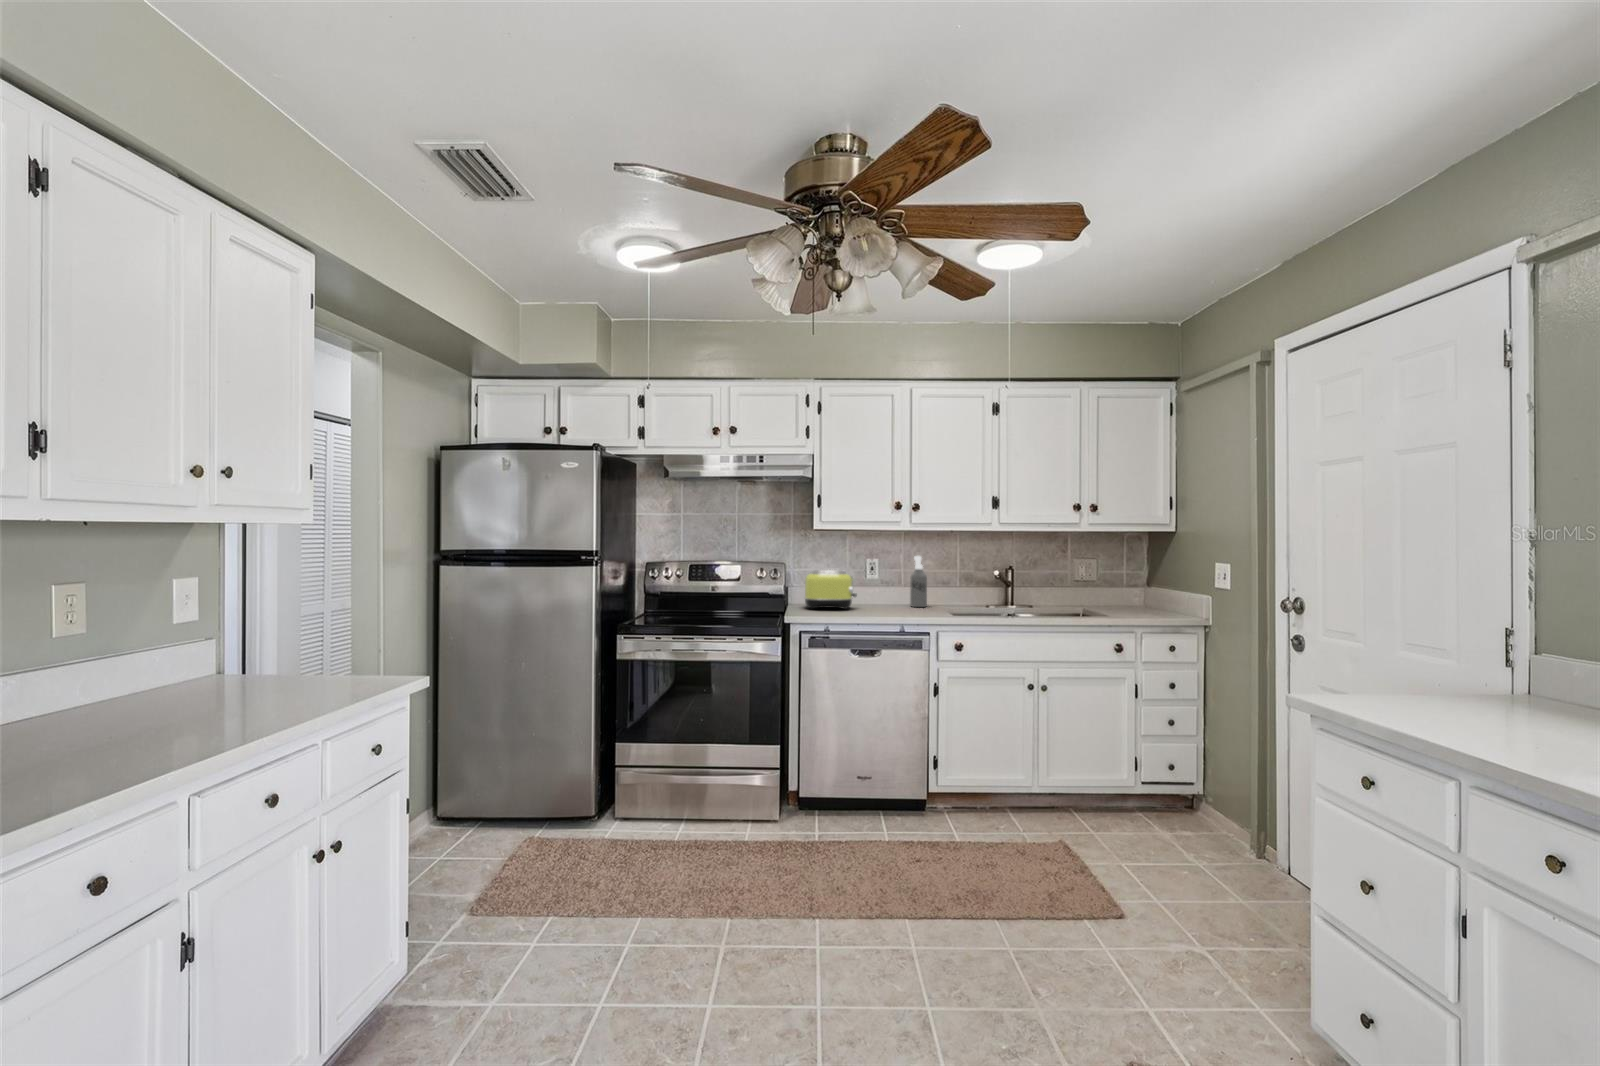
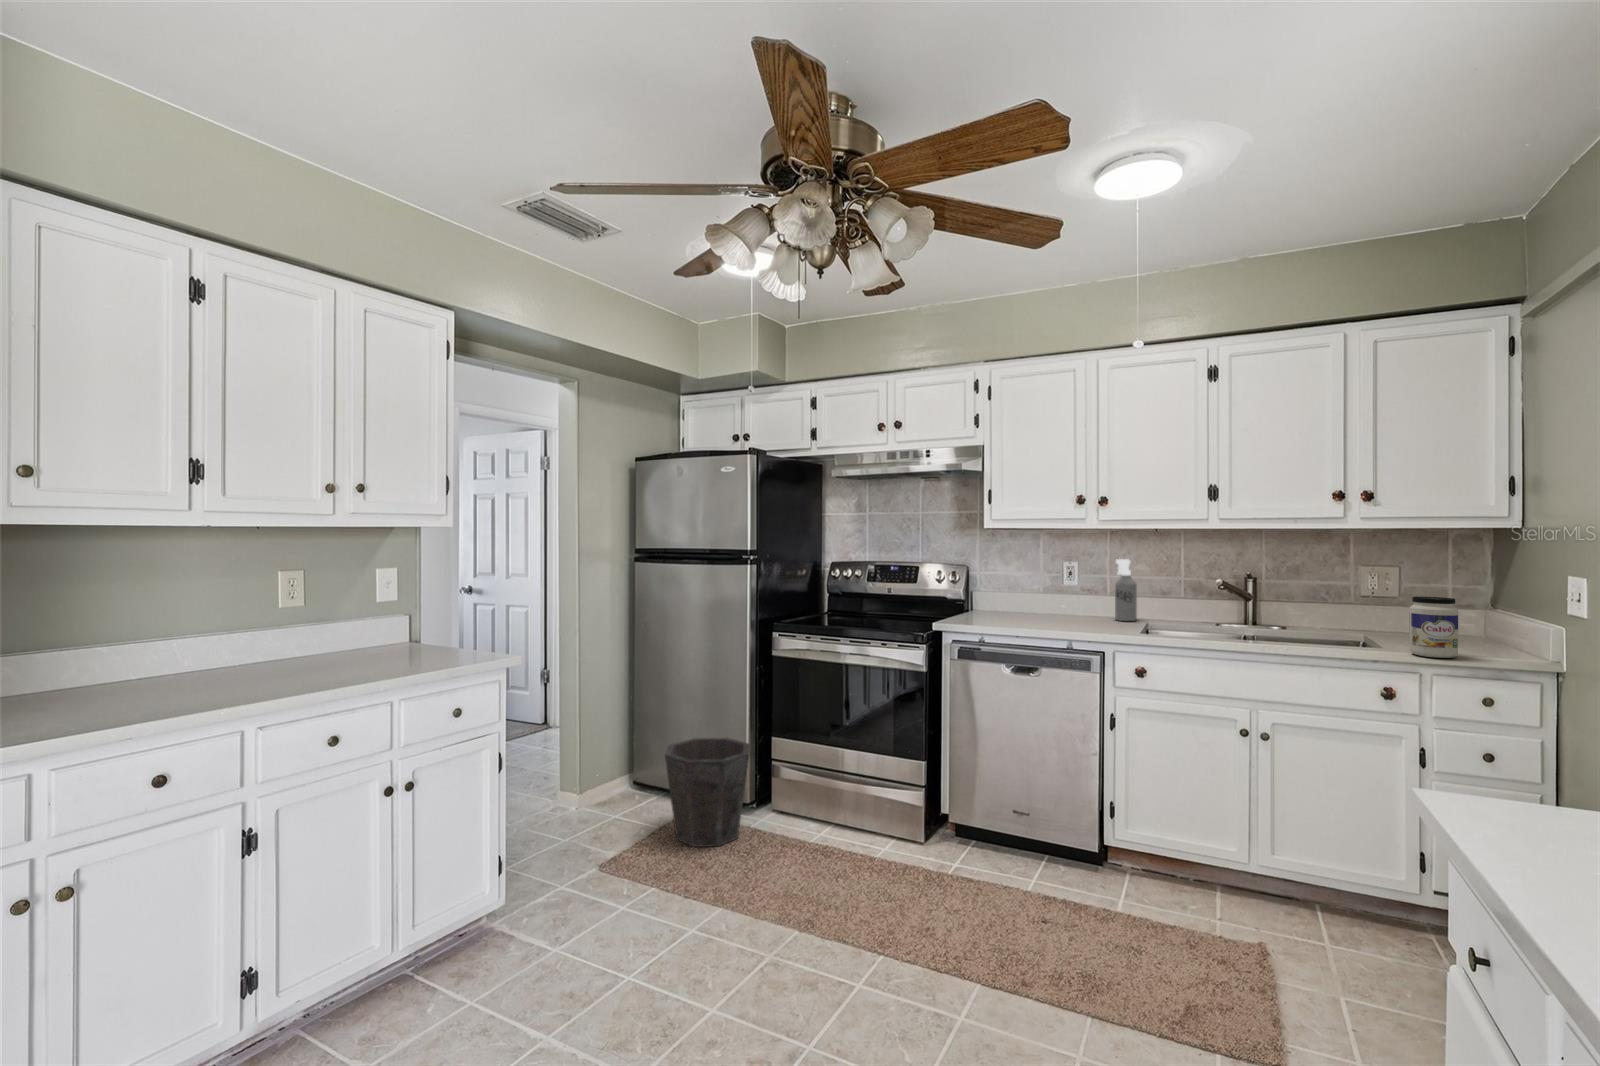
toaster: present [805,570,857,609] -> none [981,574,1042,619]
jar: none [1121,579,1149,620] -> present [1409,597,1458,658]
waste bin: none [517,749,616,869] -> present [665,738,750,847]

